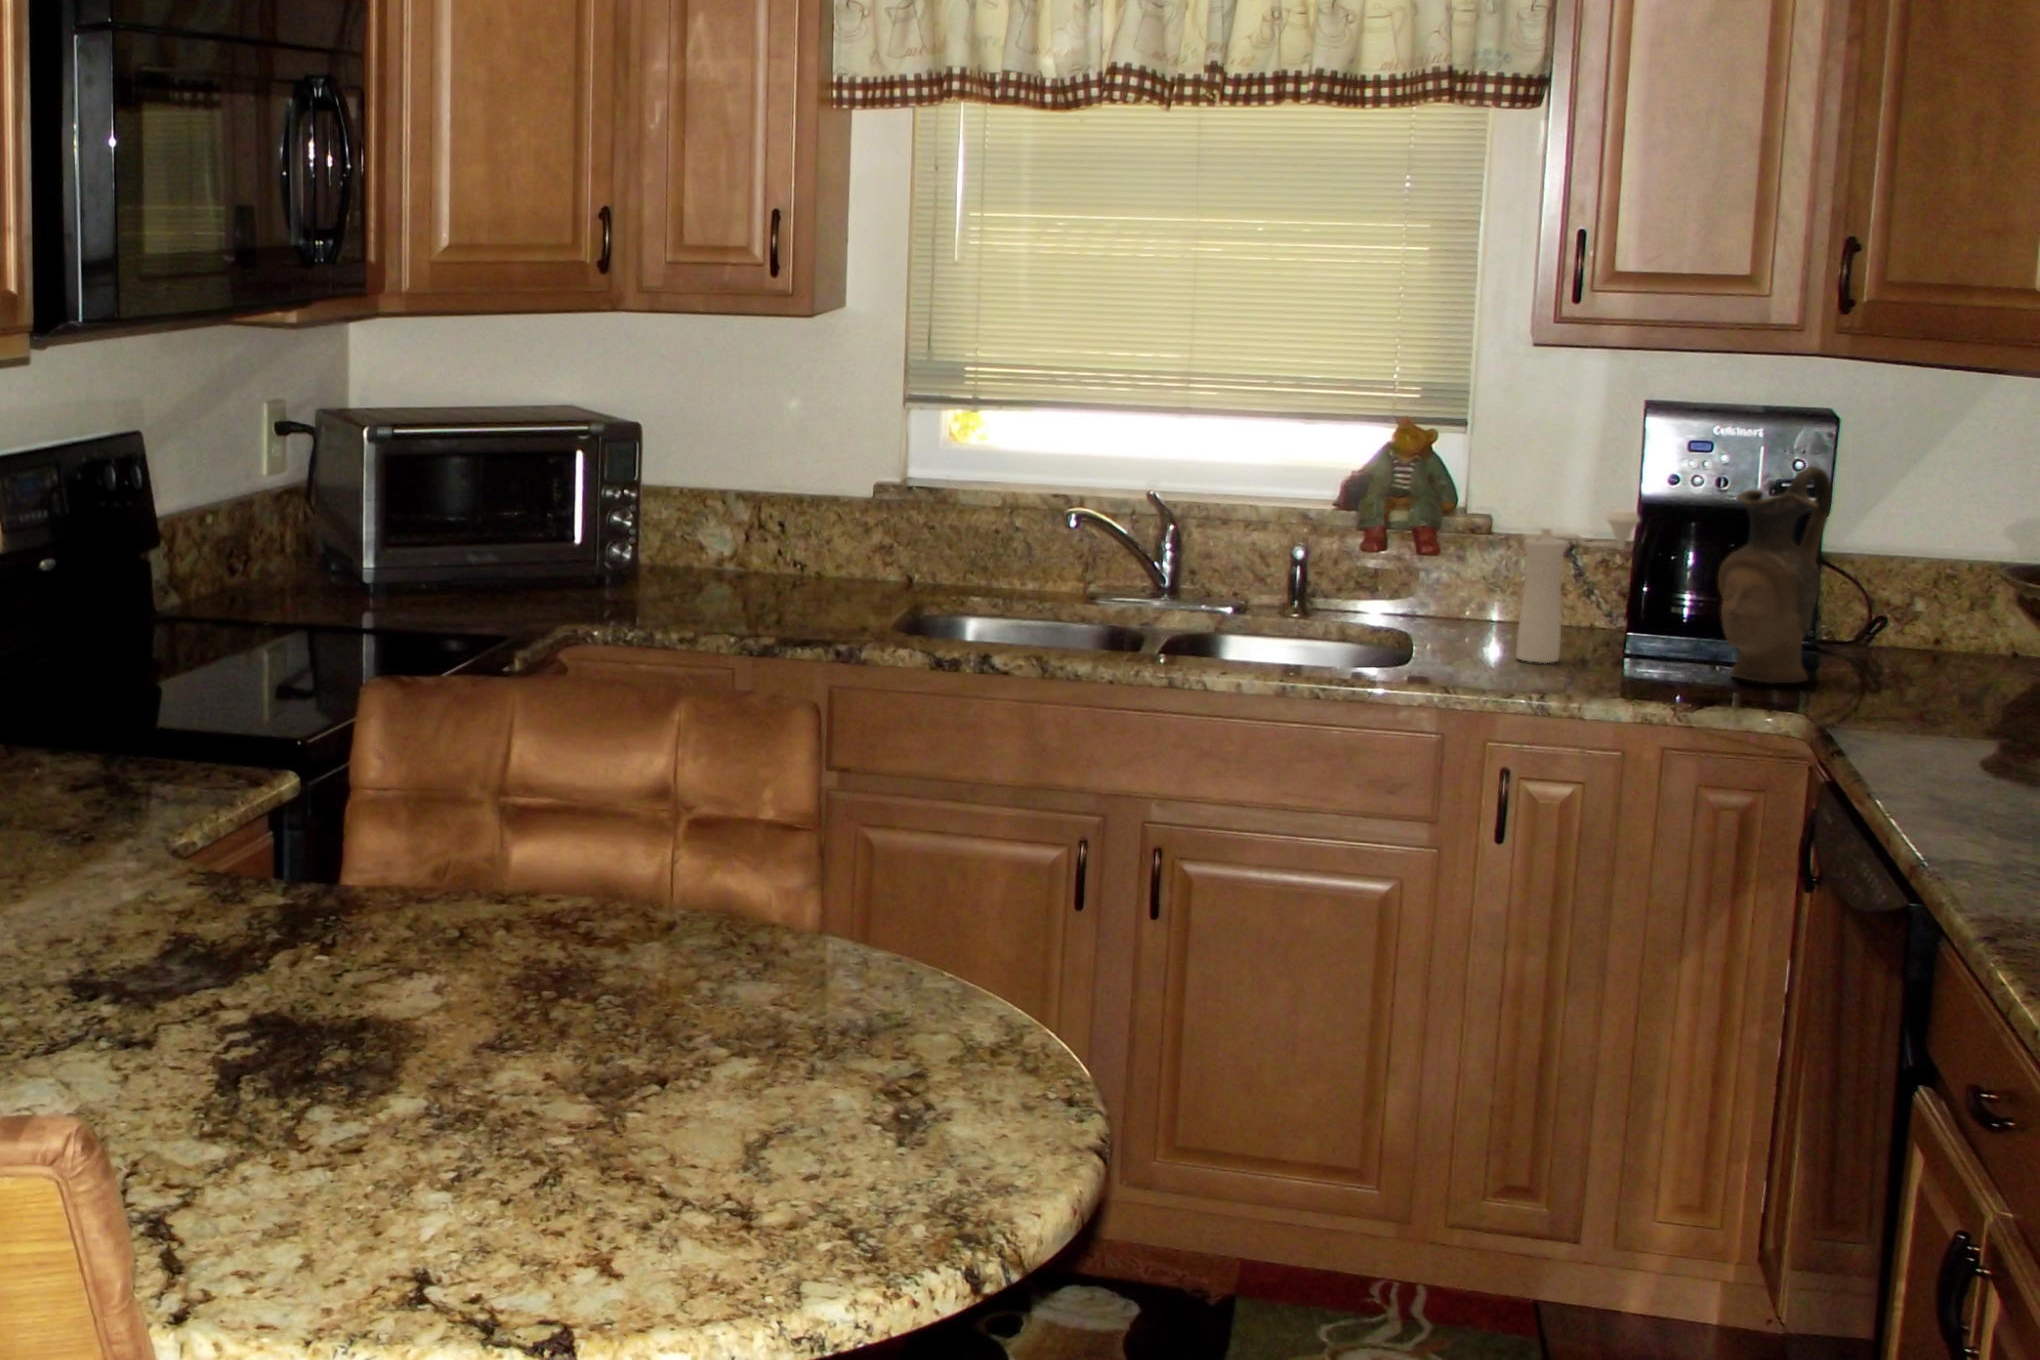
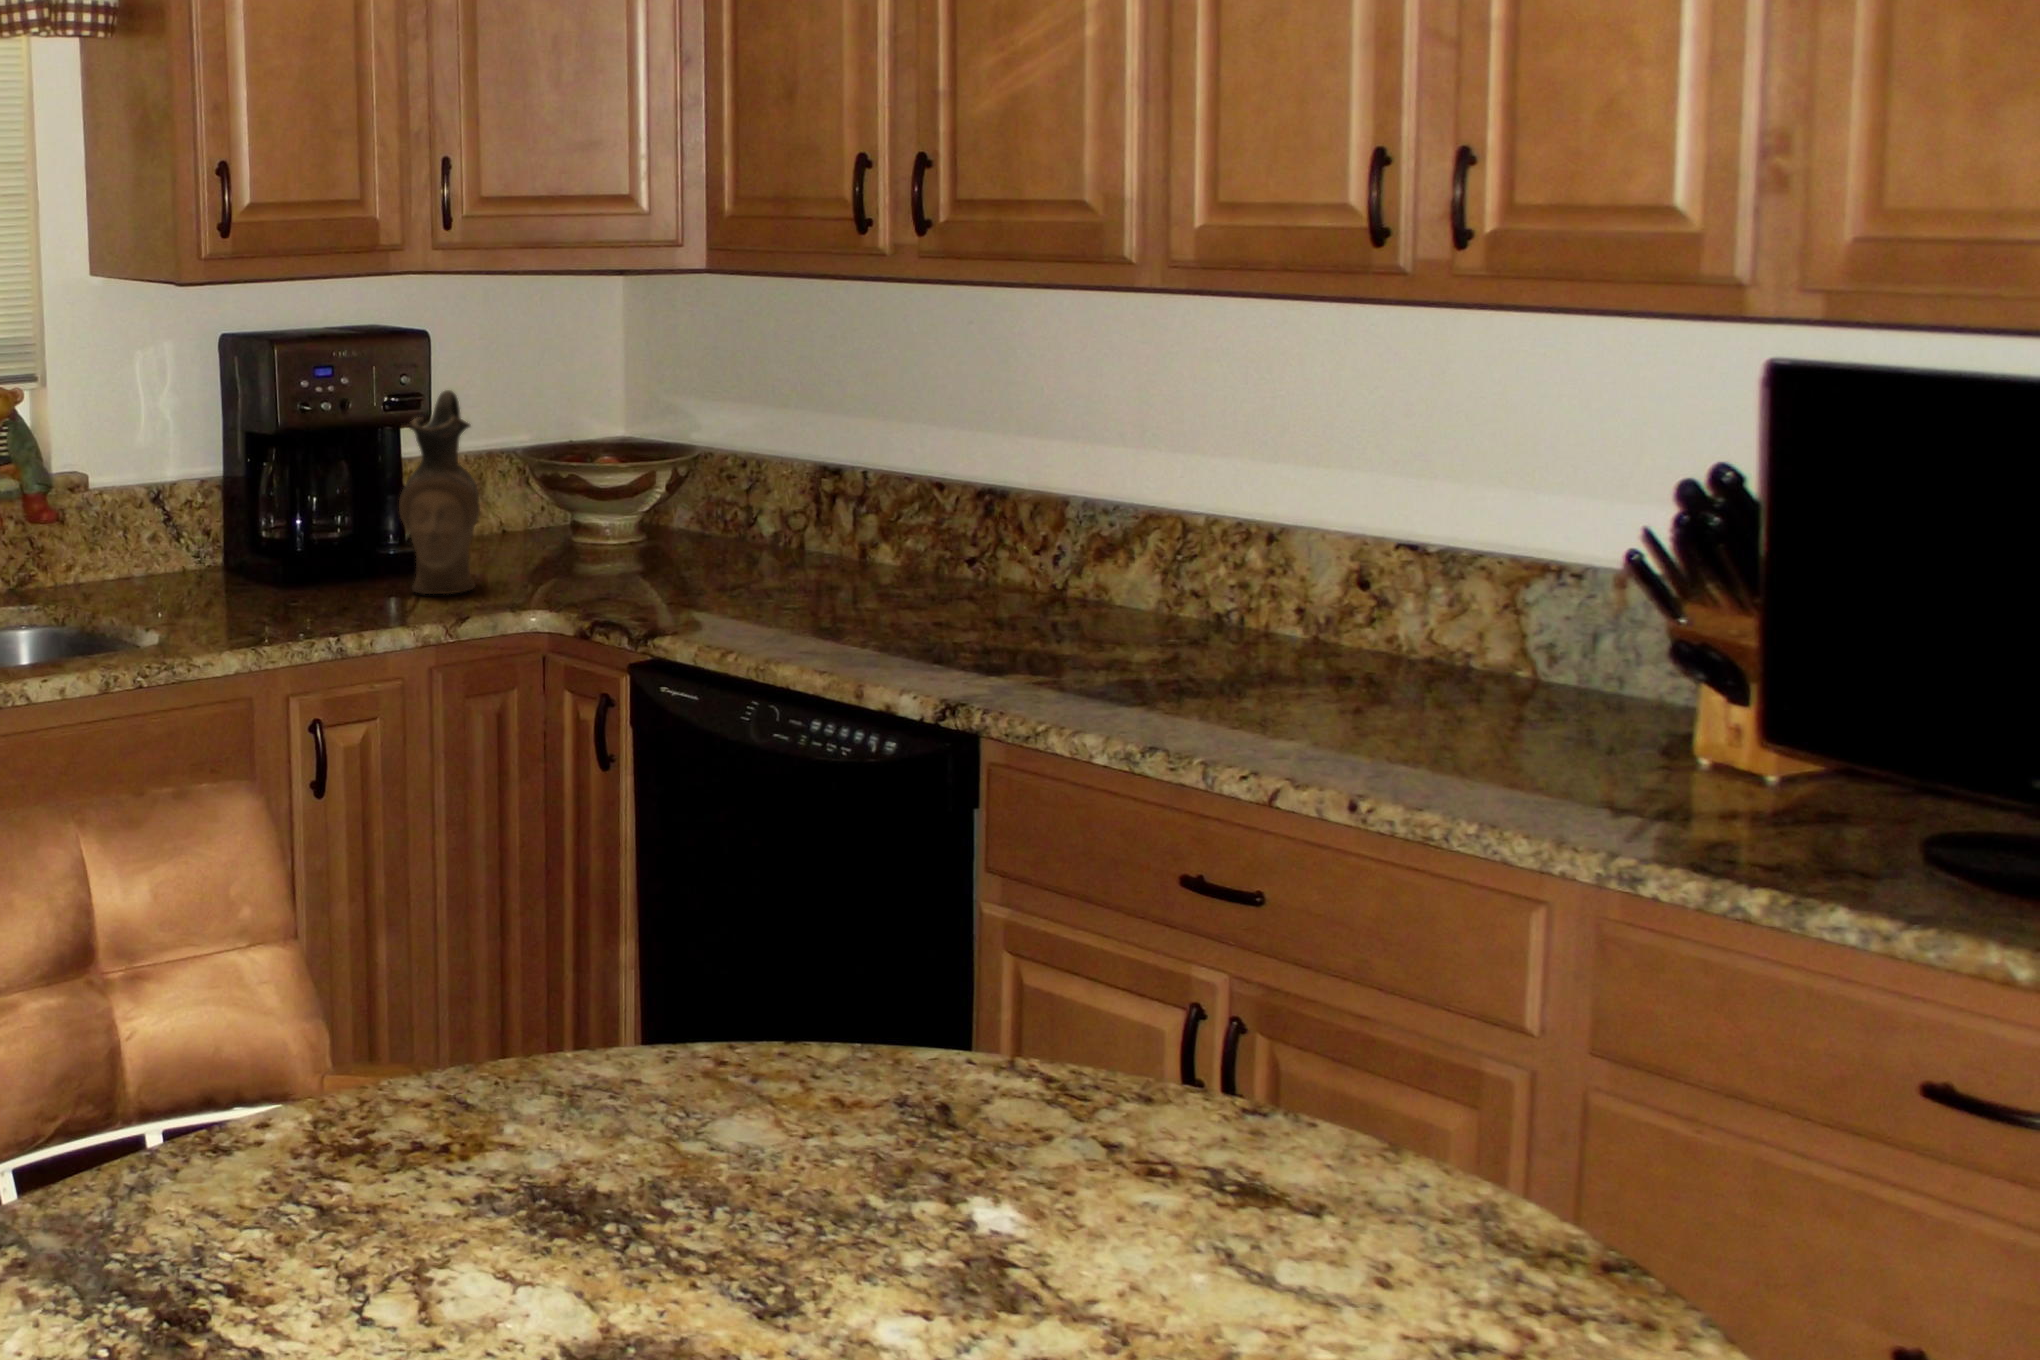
pepper mill: present [1516,509,1640,663] -> none [226,451,308,613]

